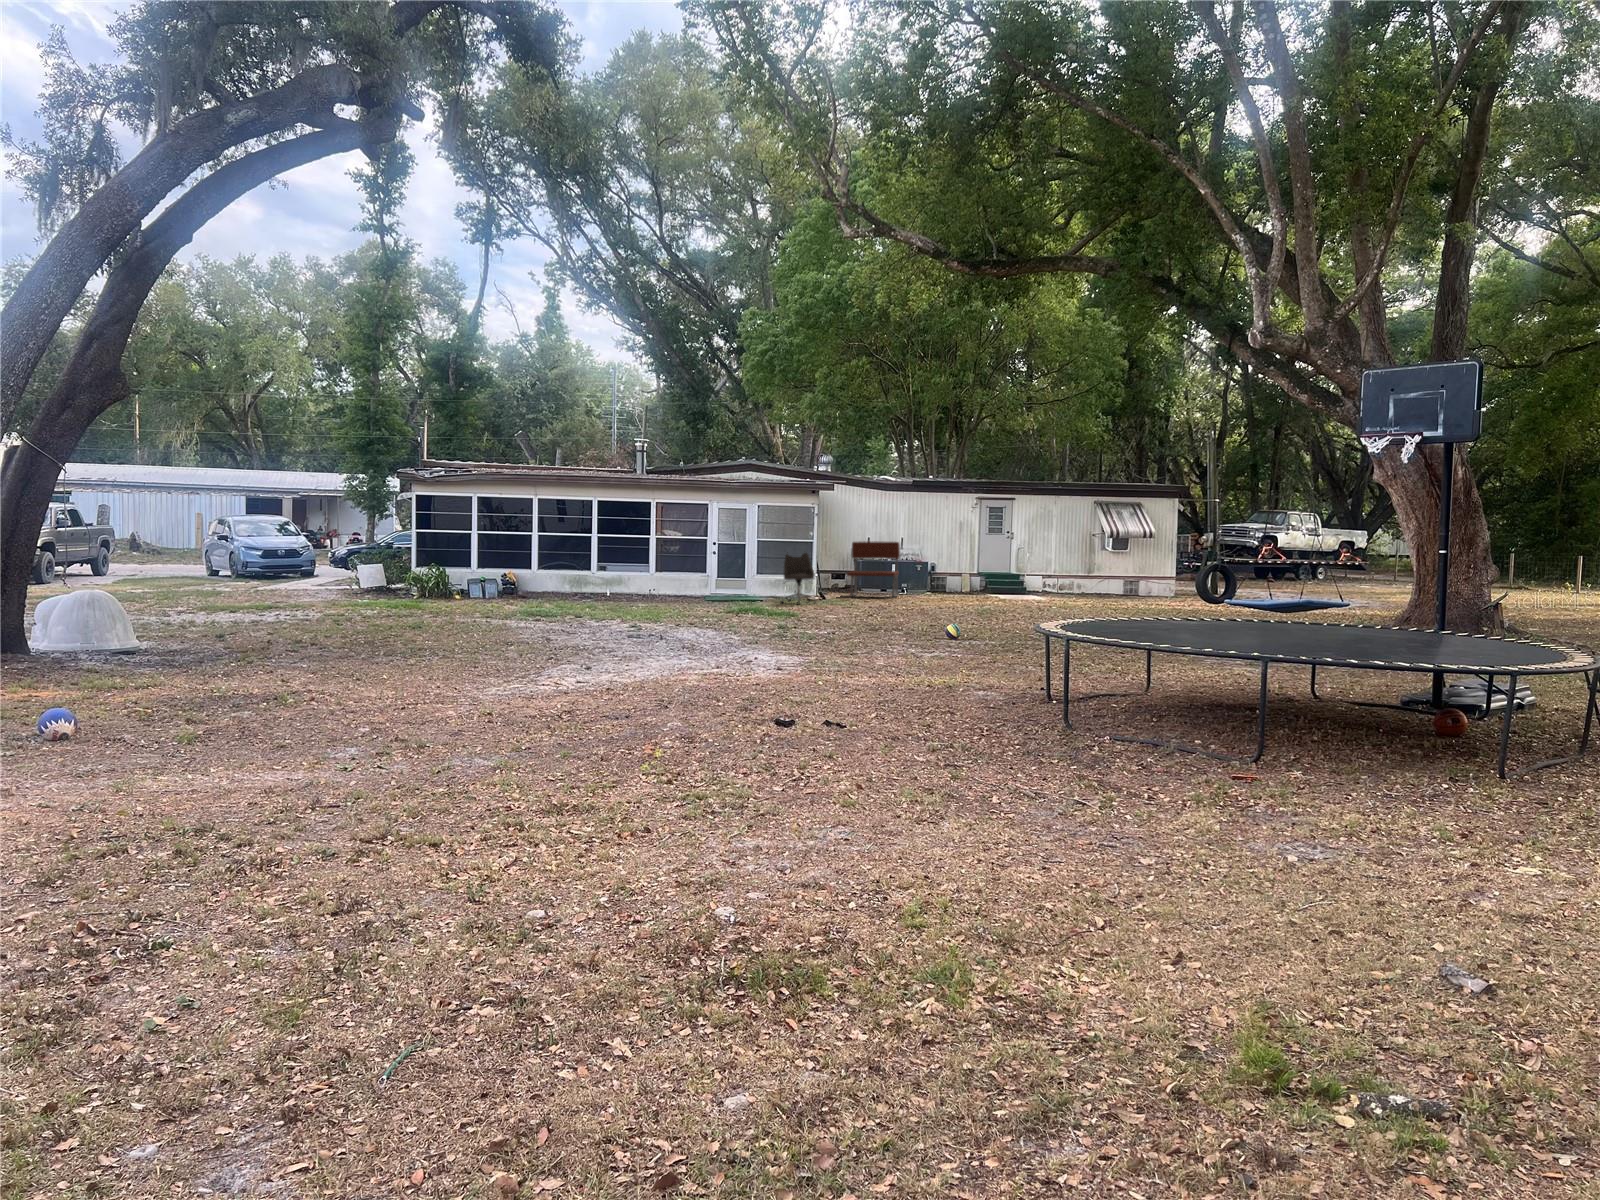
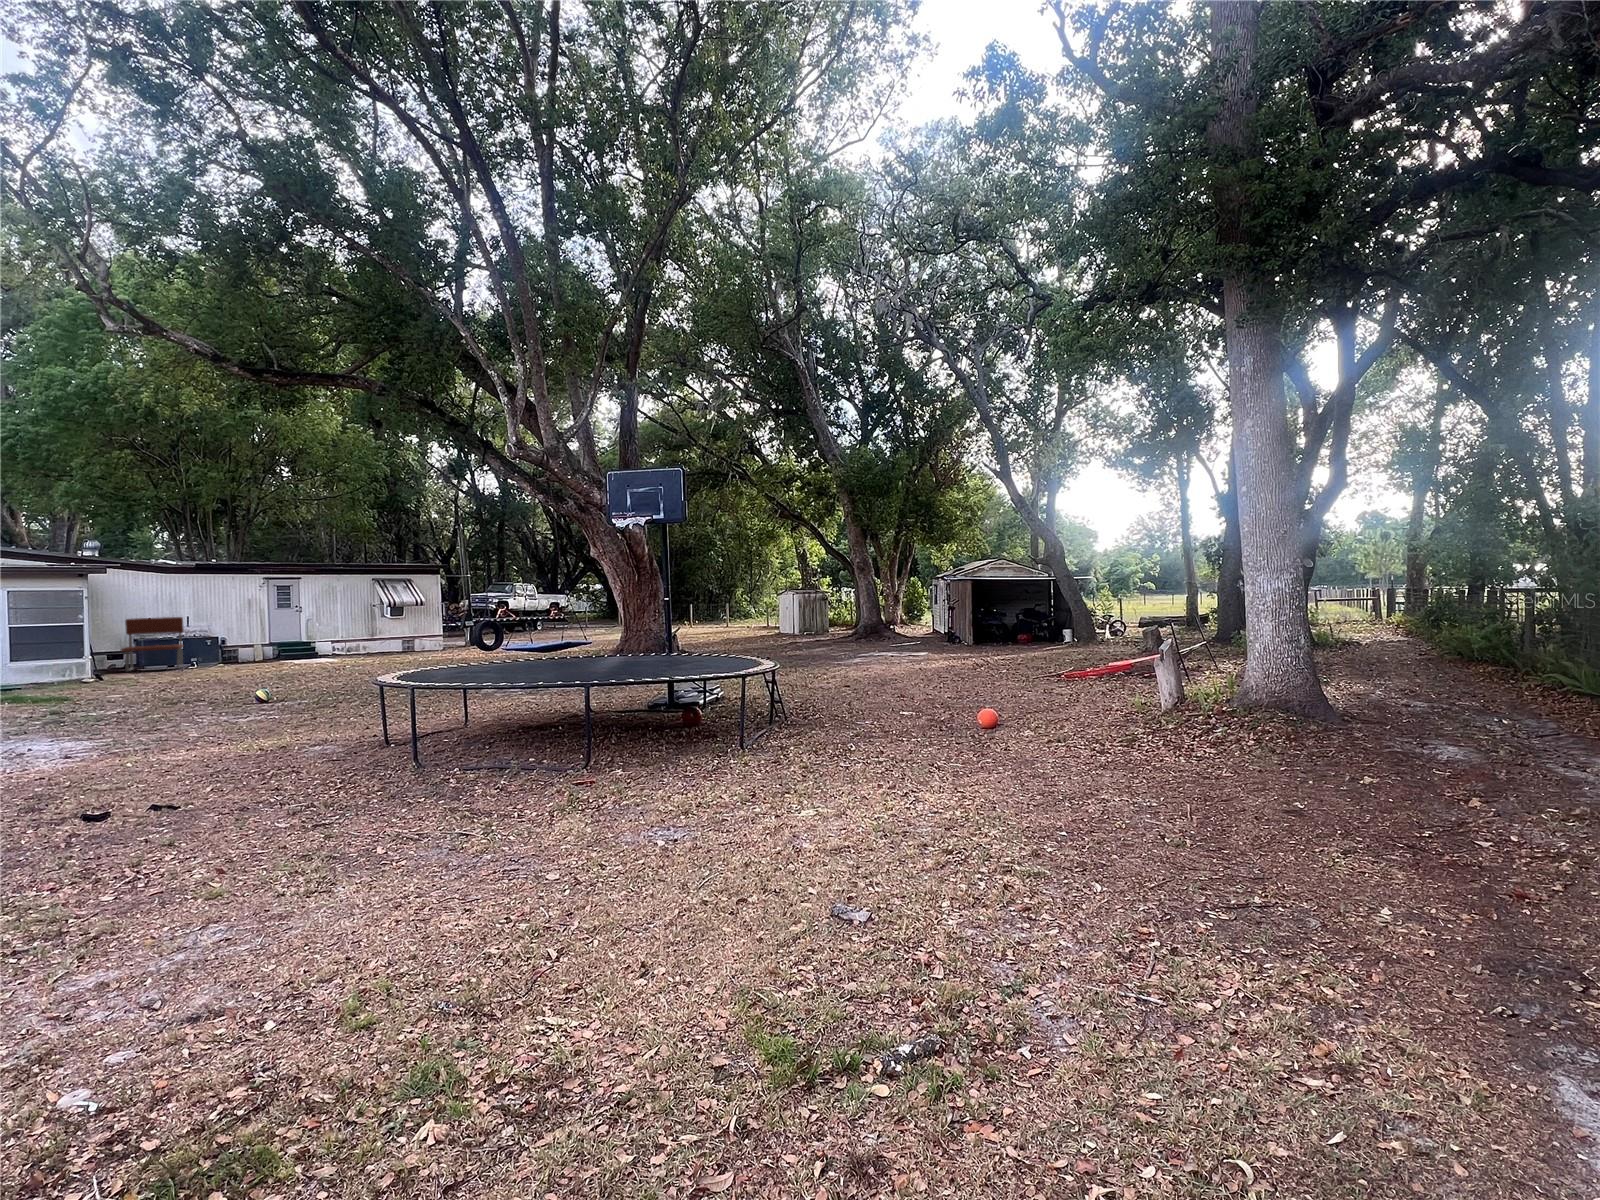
chair: present [780,552,816,605] -> none [34,630,85,685]

